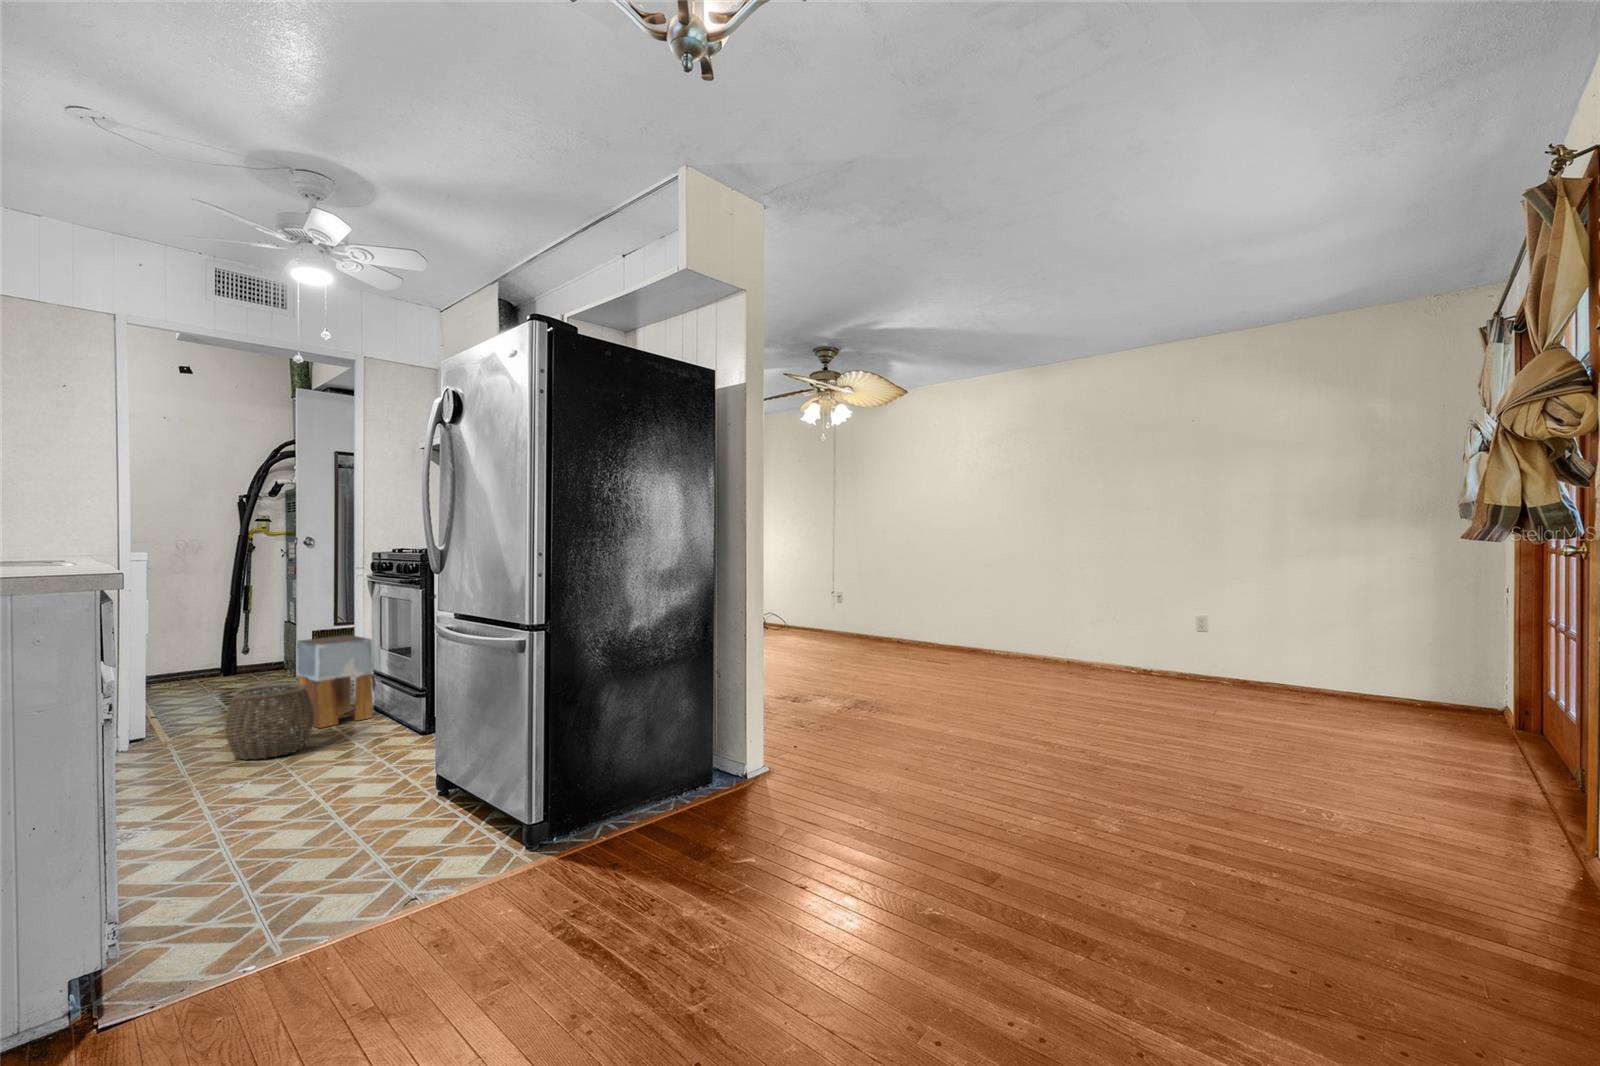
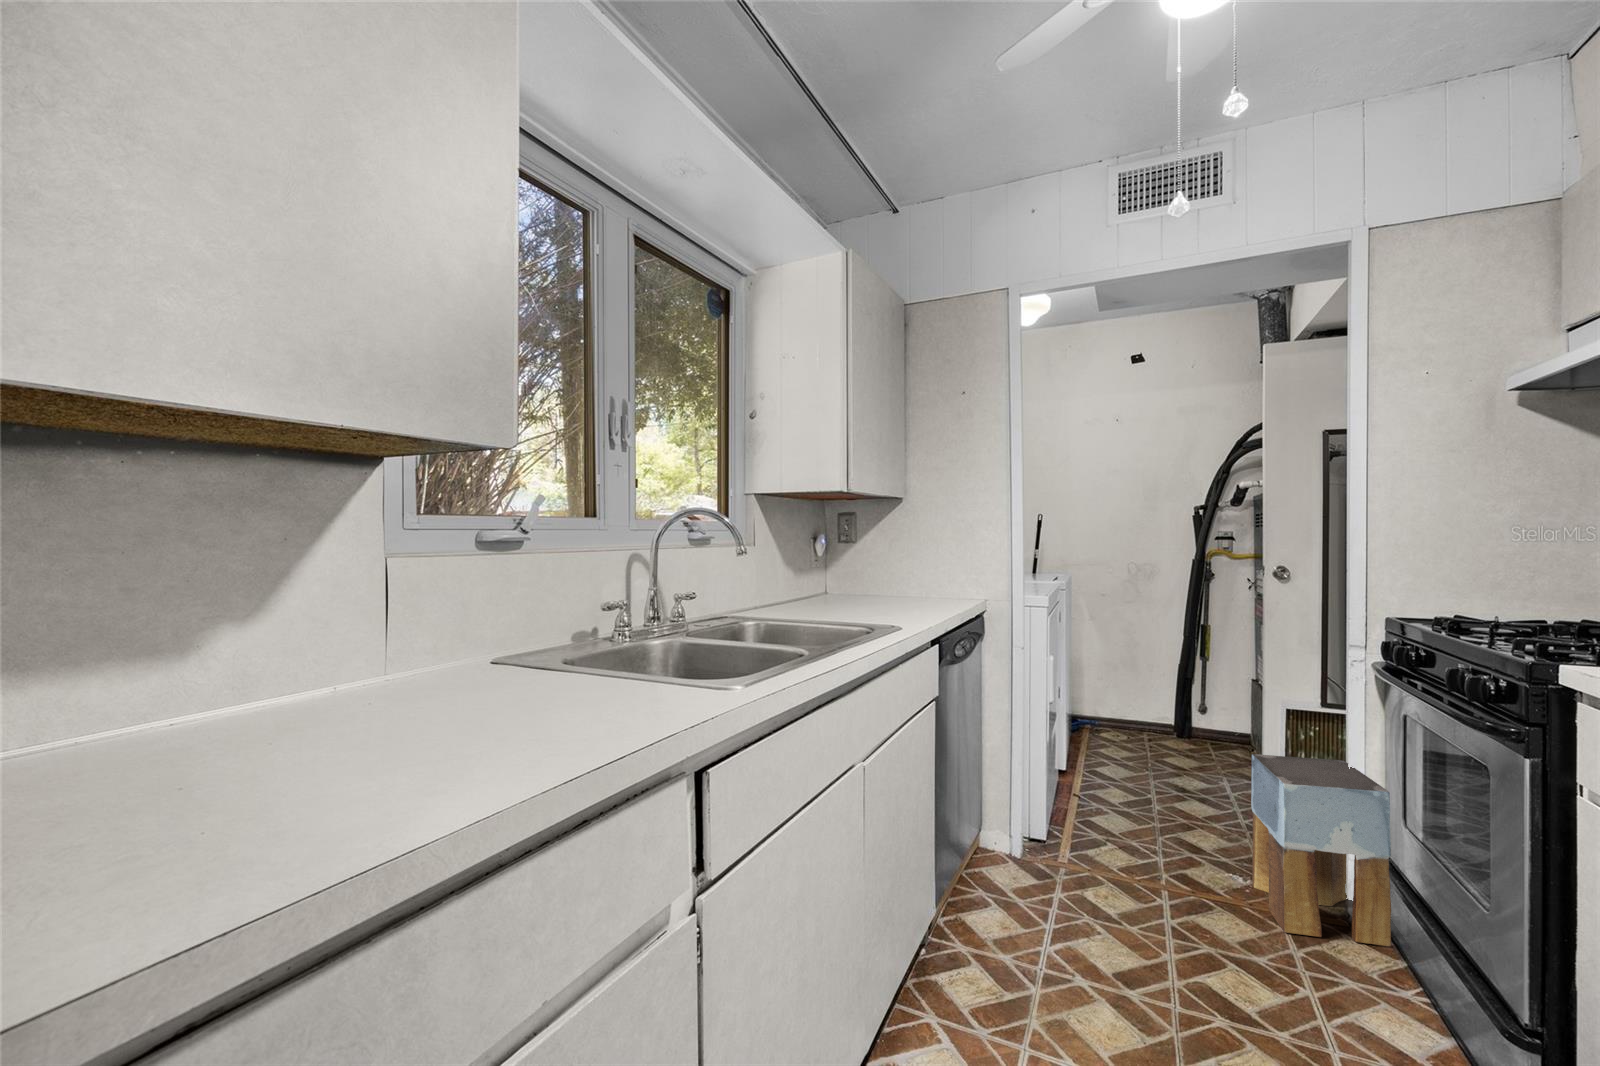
woven basket: present [225,684,315,760] -> none [1128,840,1273,999]

